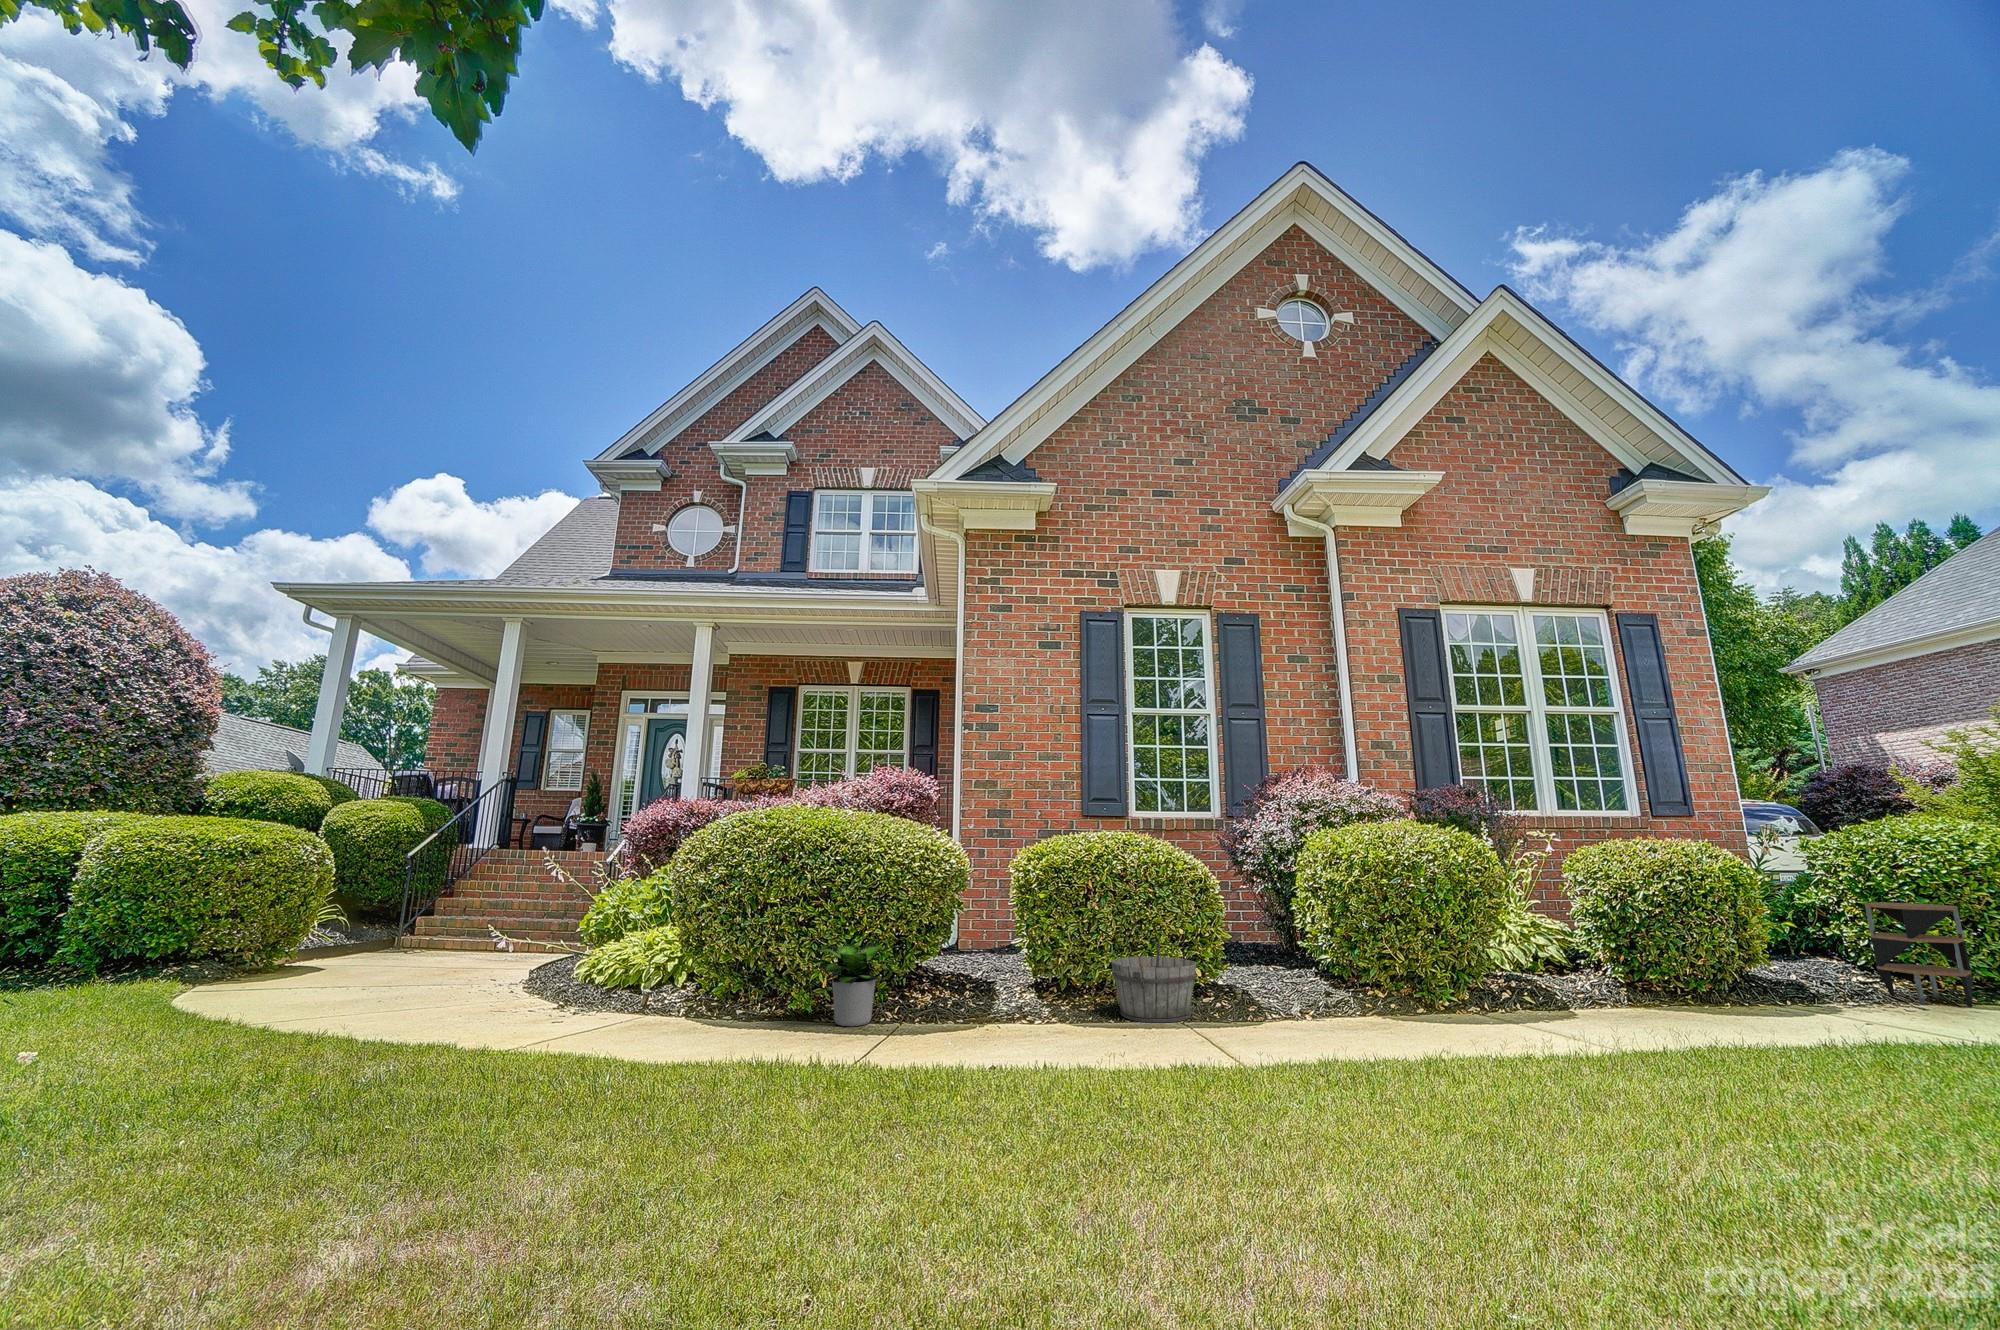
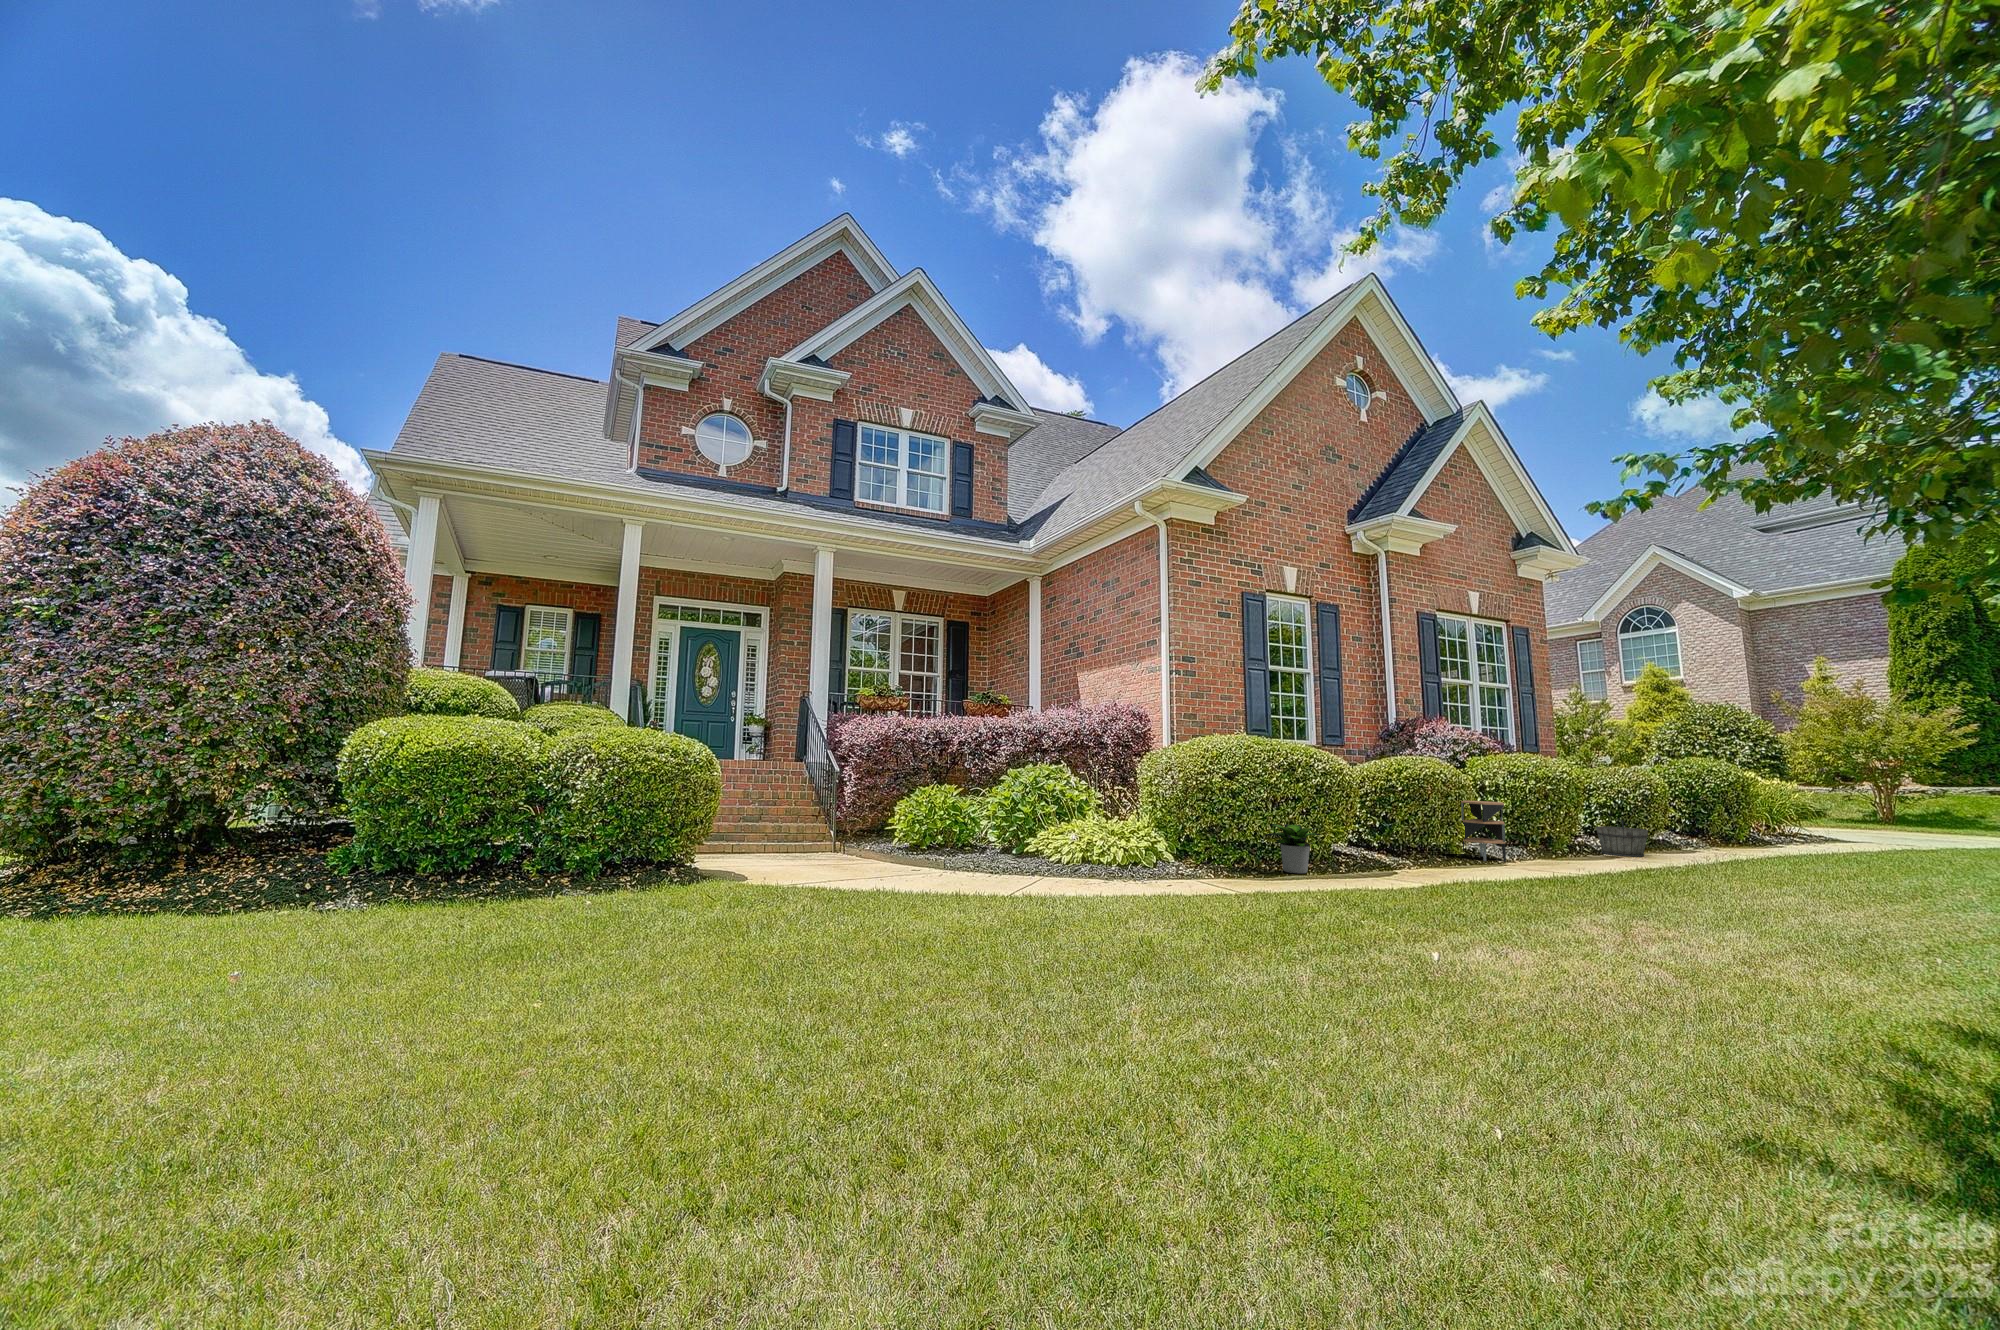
side table: present [1865,902,1972,1007] -> present [1461,801,1506,861]
wooden bucket: present [1111,941,1196,1022] -> present [1596,818,1648,857]

